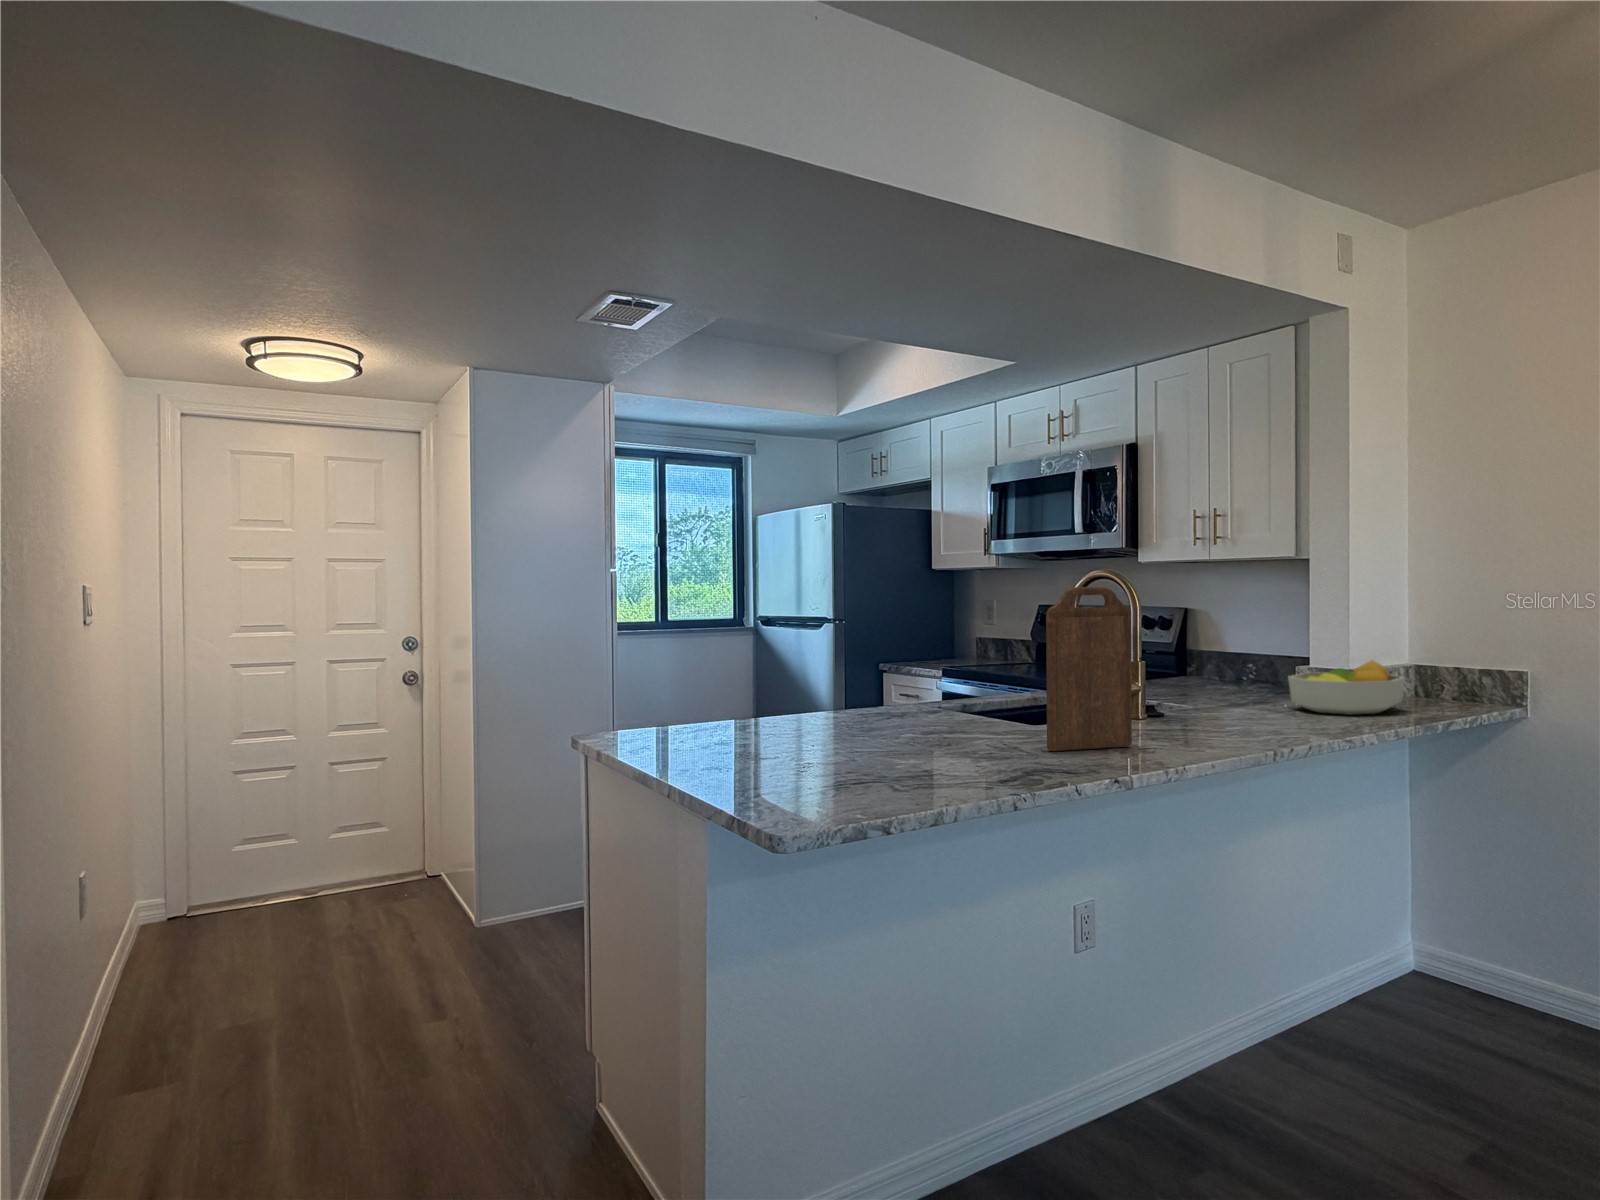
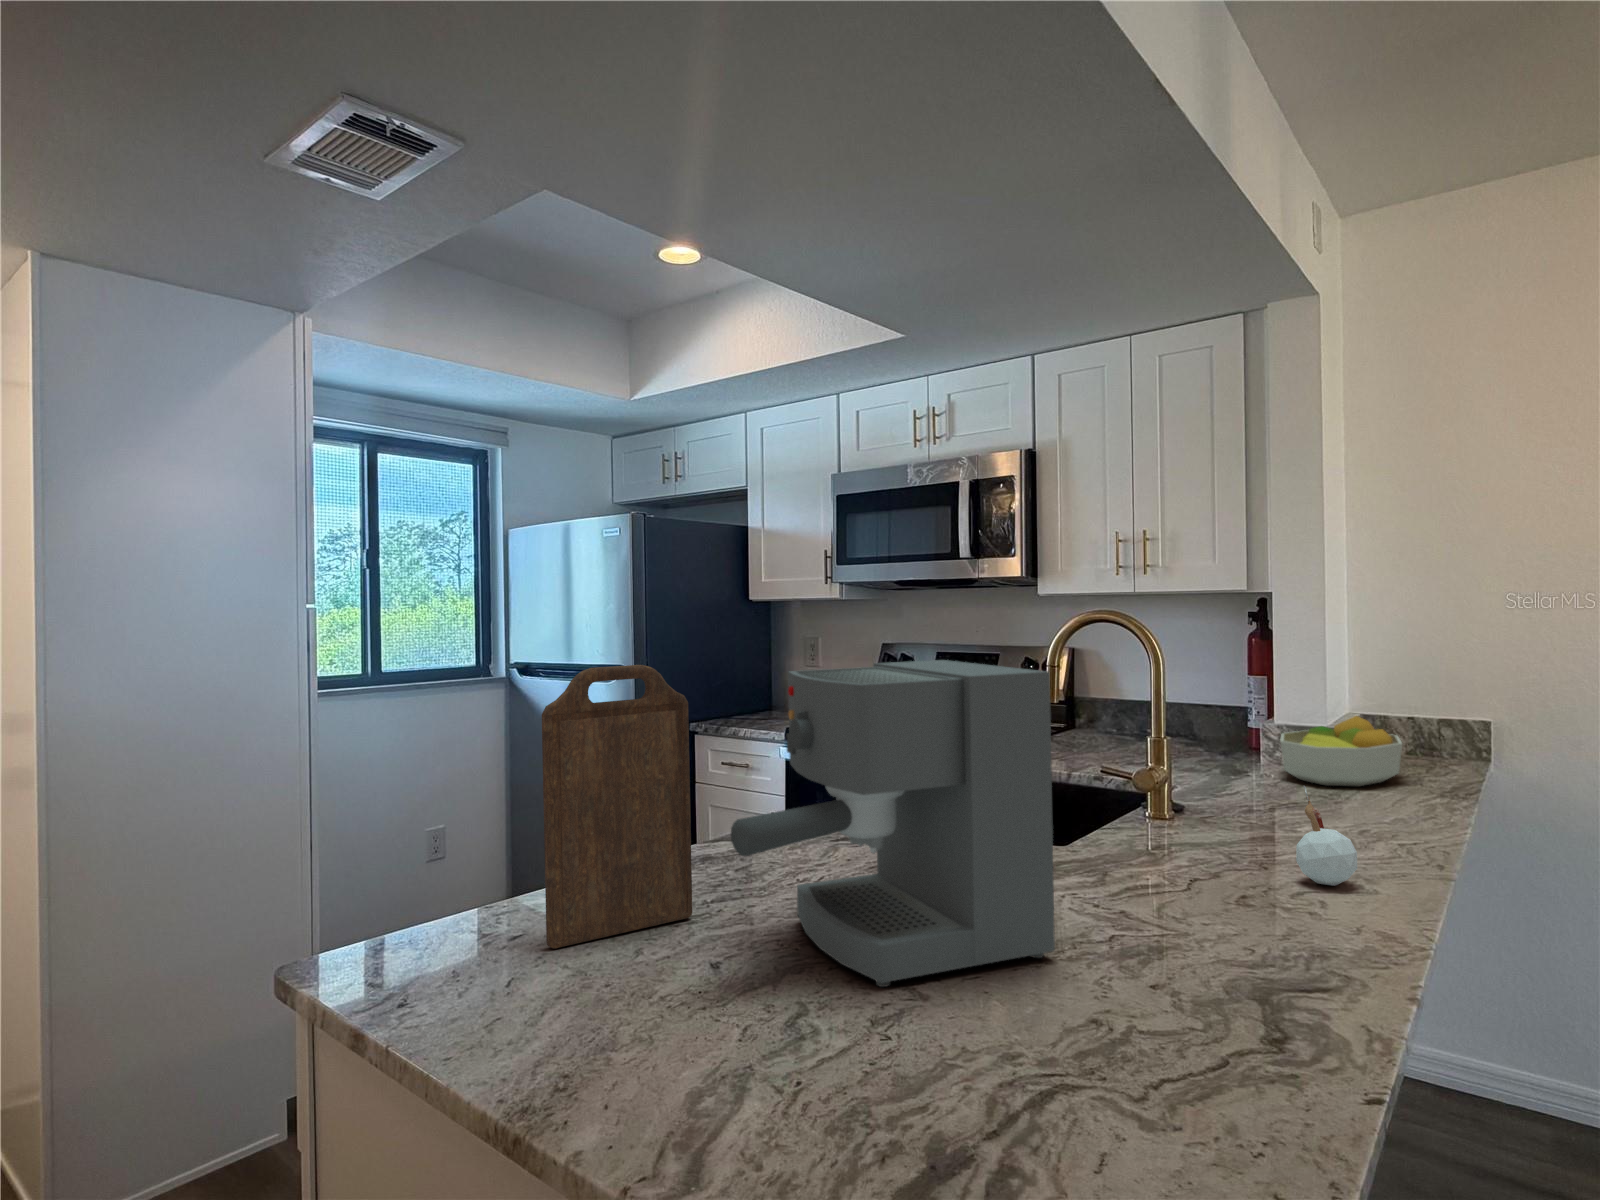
cutting board: present [1046,587,1132,751] -> present [542,665,692,949]
coffee maker: none [745,589,934,764] -> present [731,660,1055,987]
candle: none [1165,684,1206,752] -> present [1296,786,1357,886]

